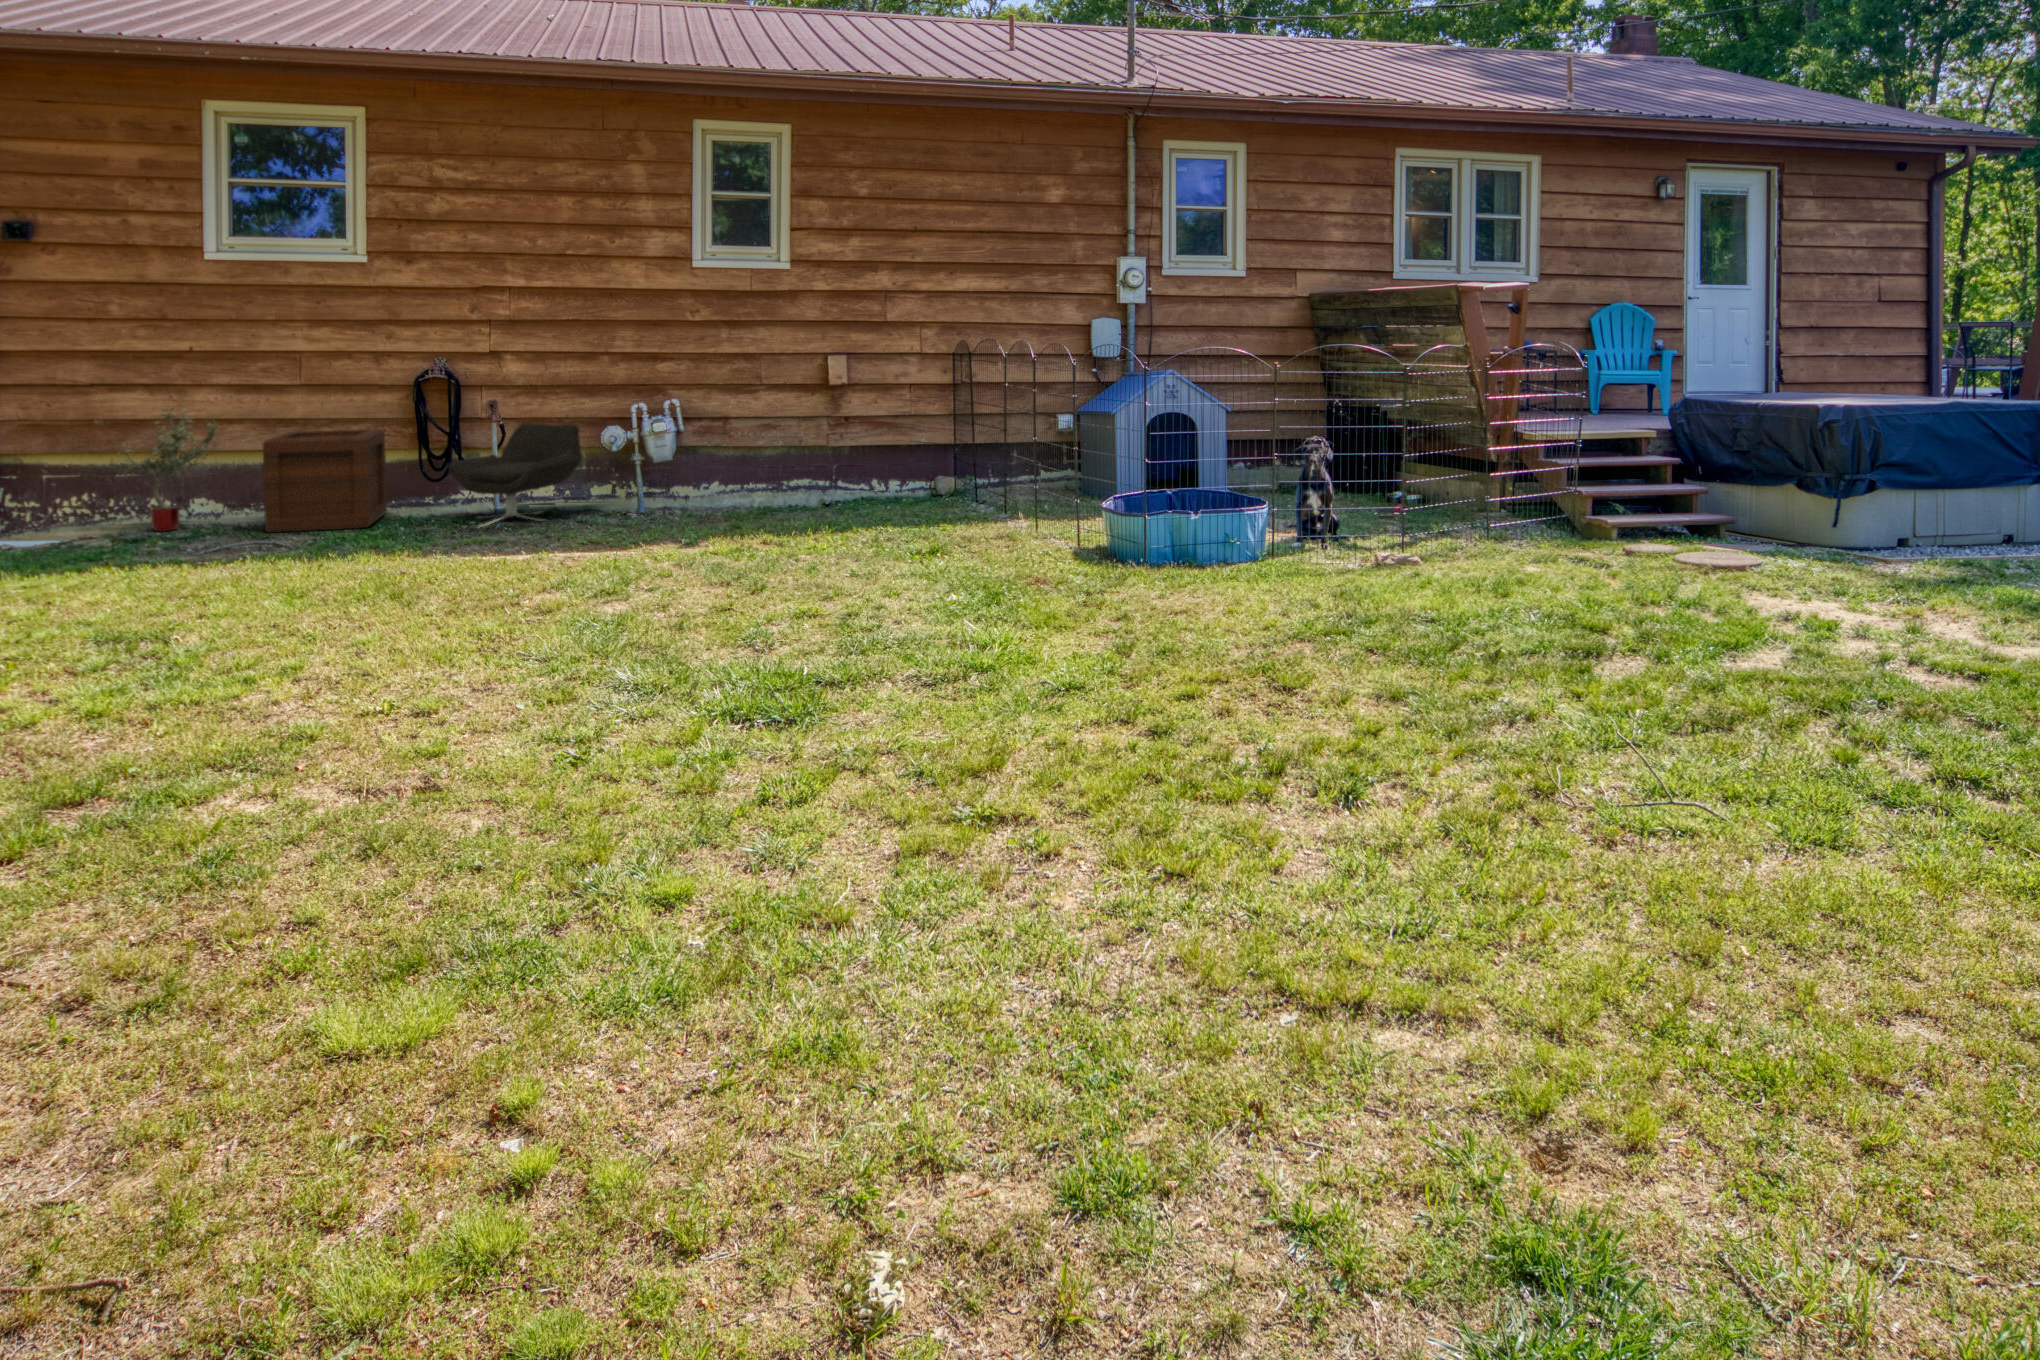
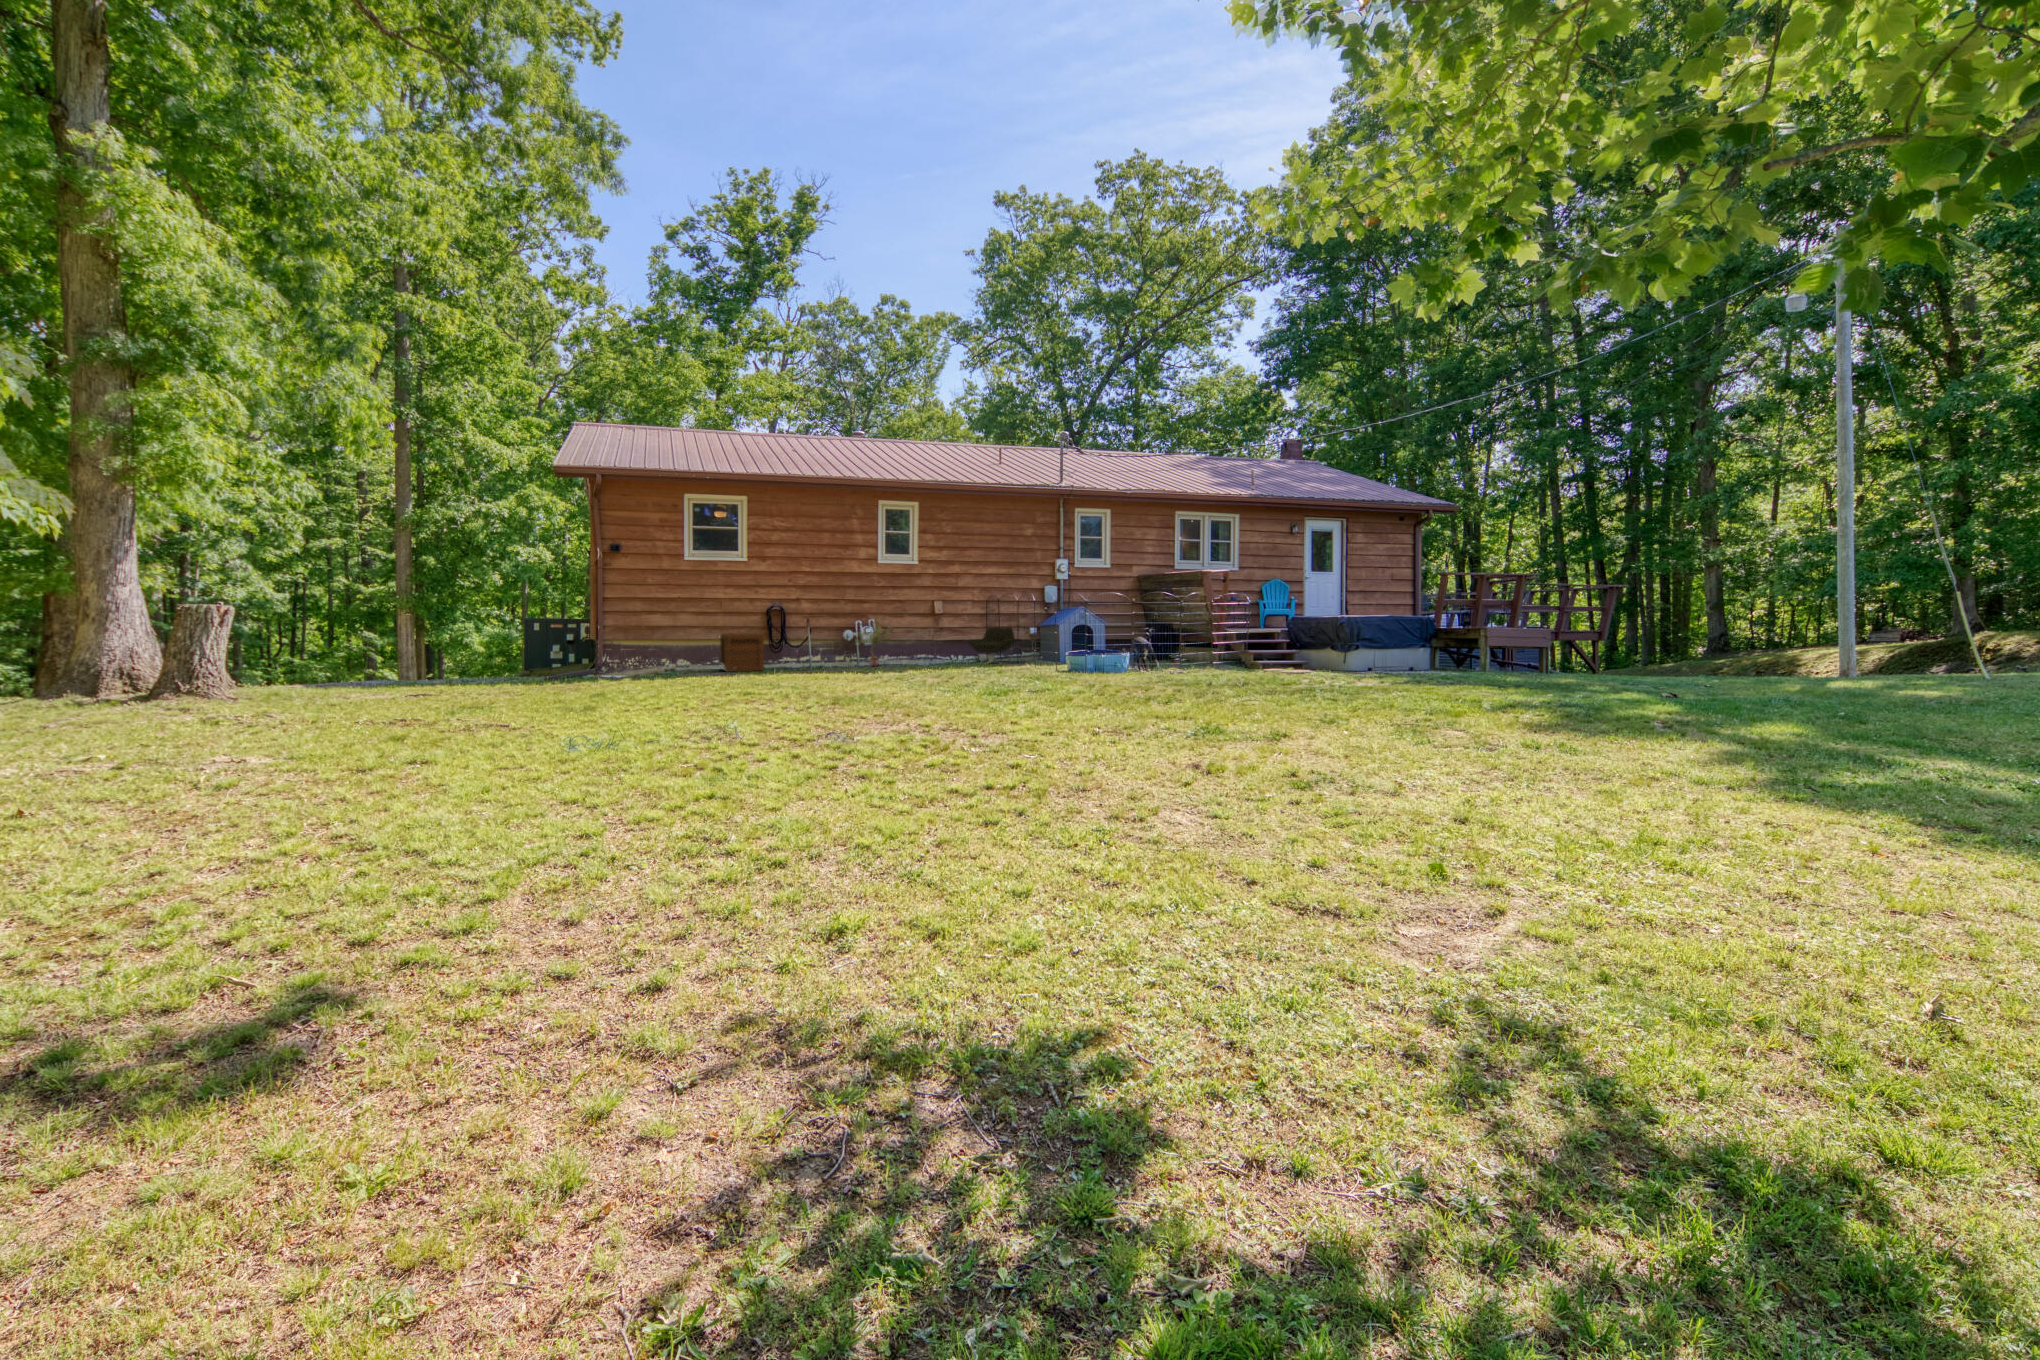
potted tree: present [108,408,217,532] -> present [856,620,892,666]
lounge chair: present [448,424,582,526] -> present [969,627,1015,663]

